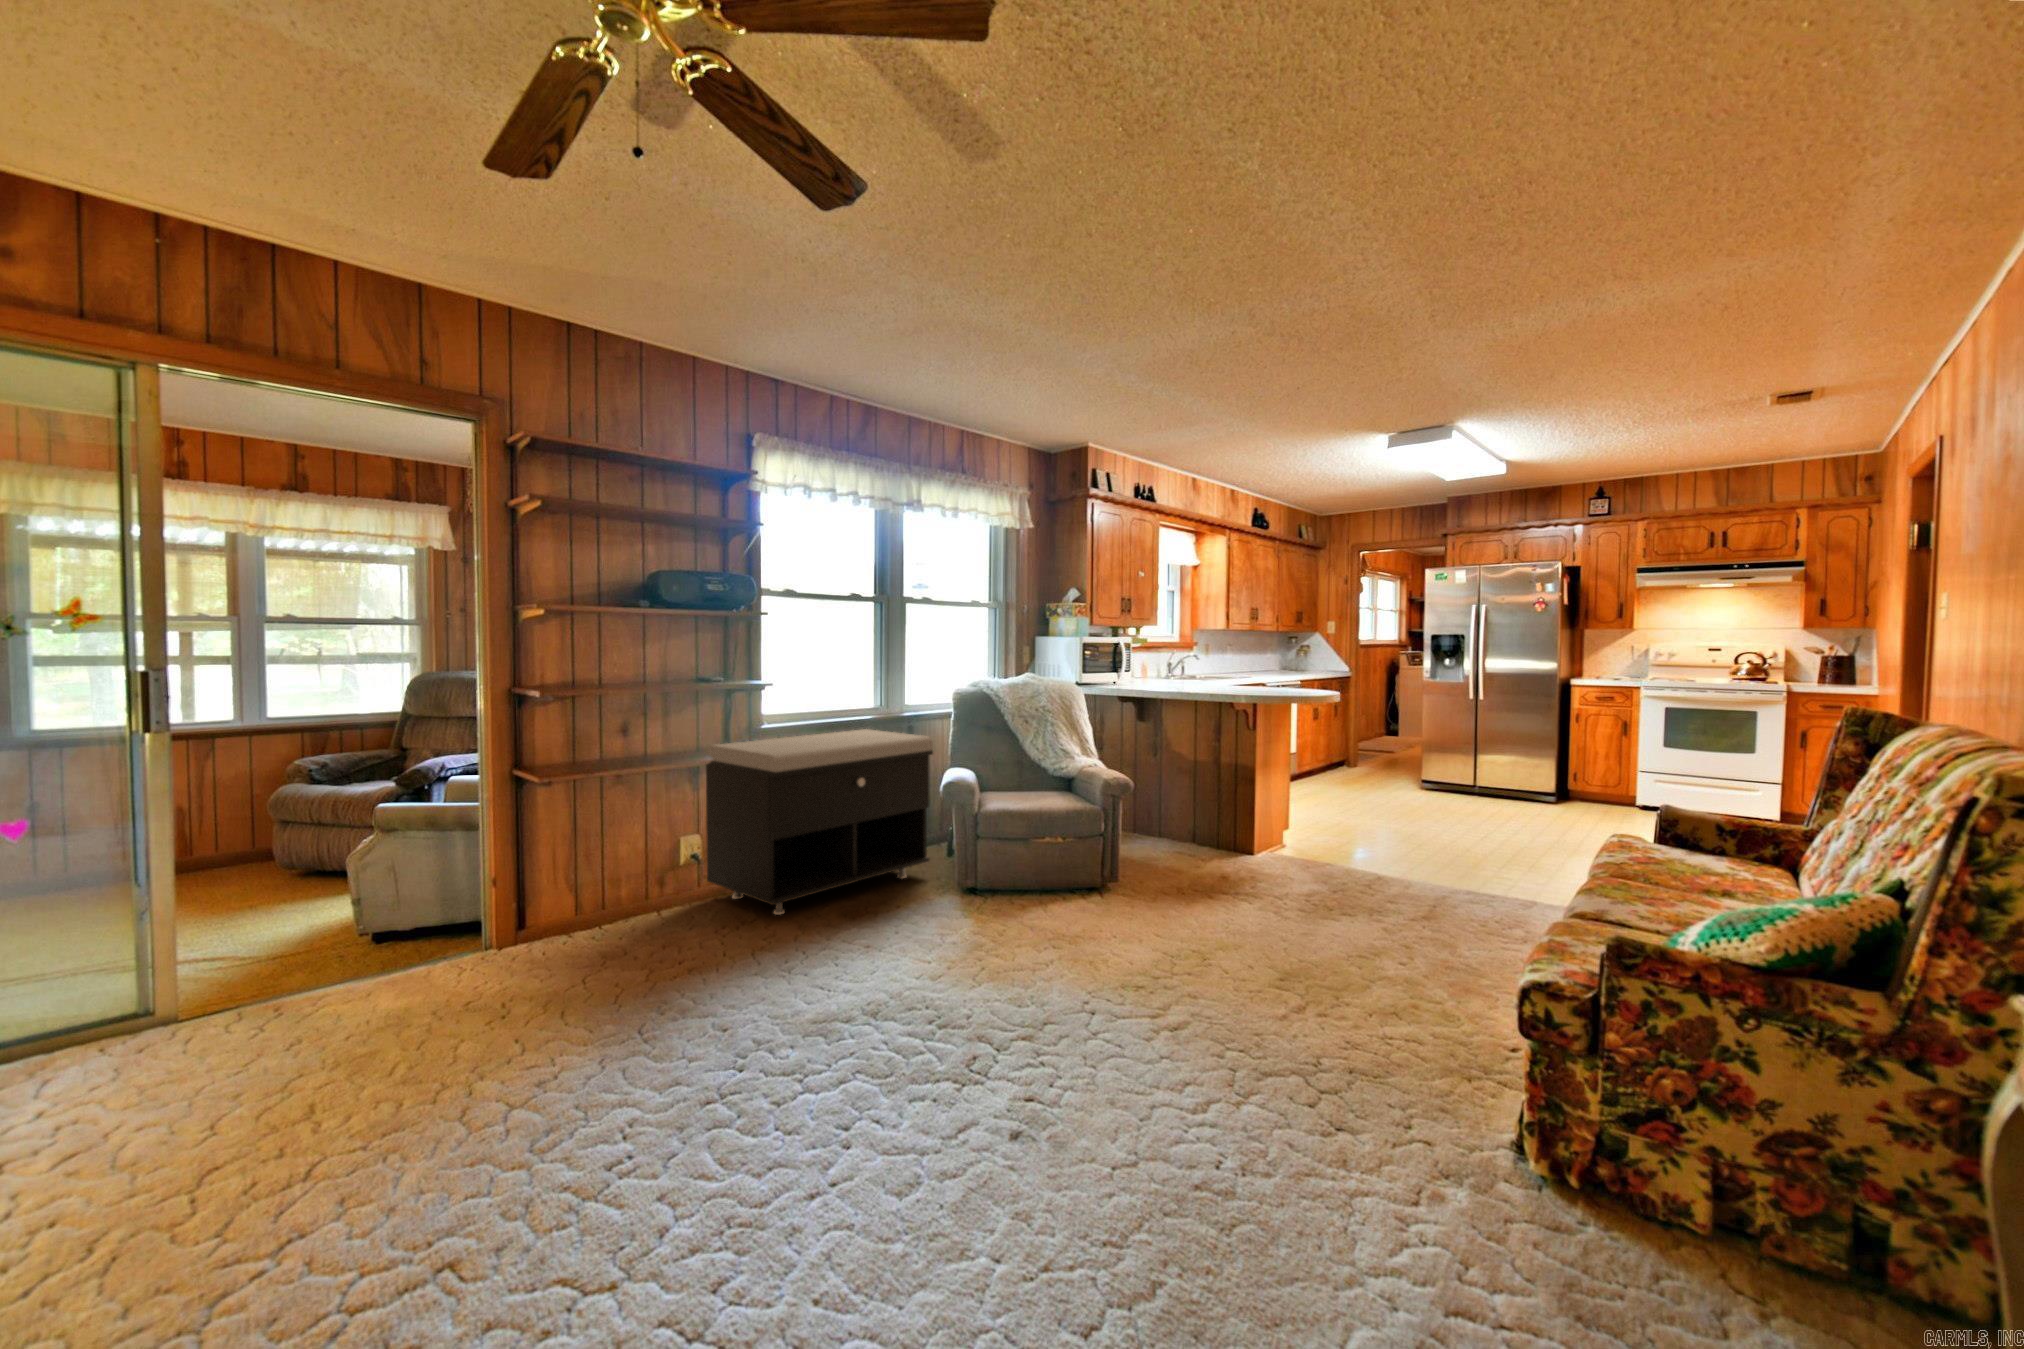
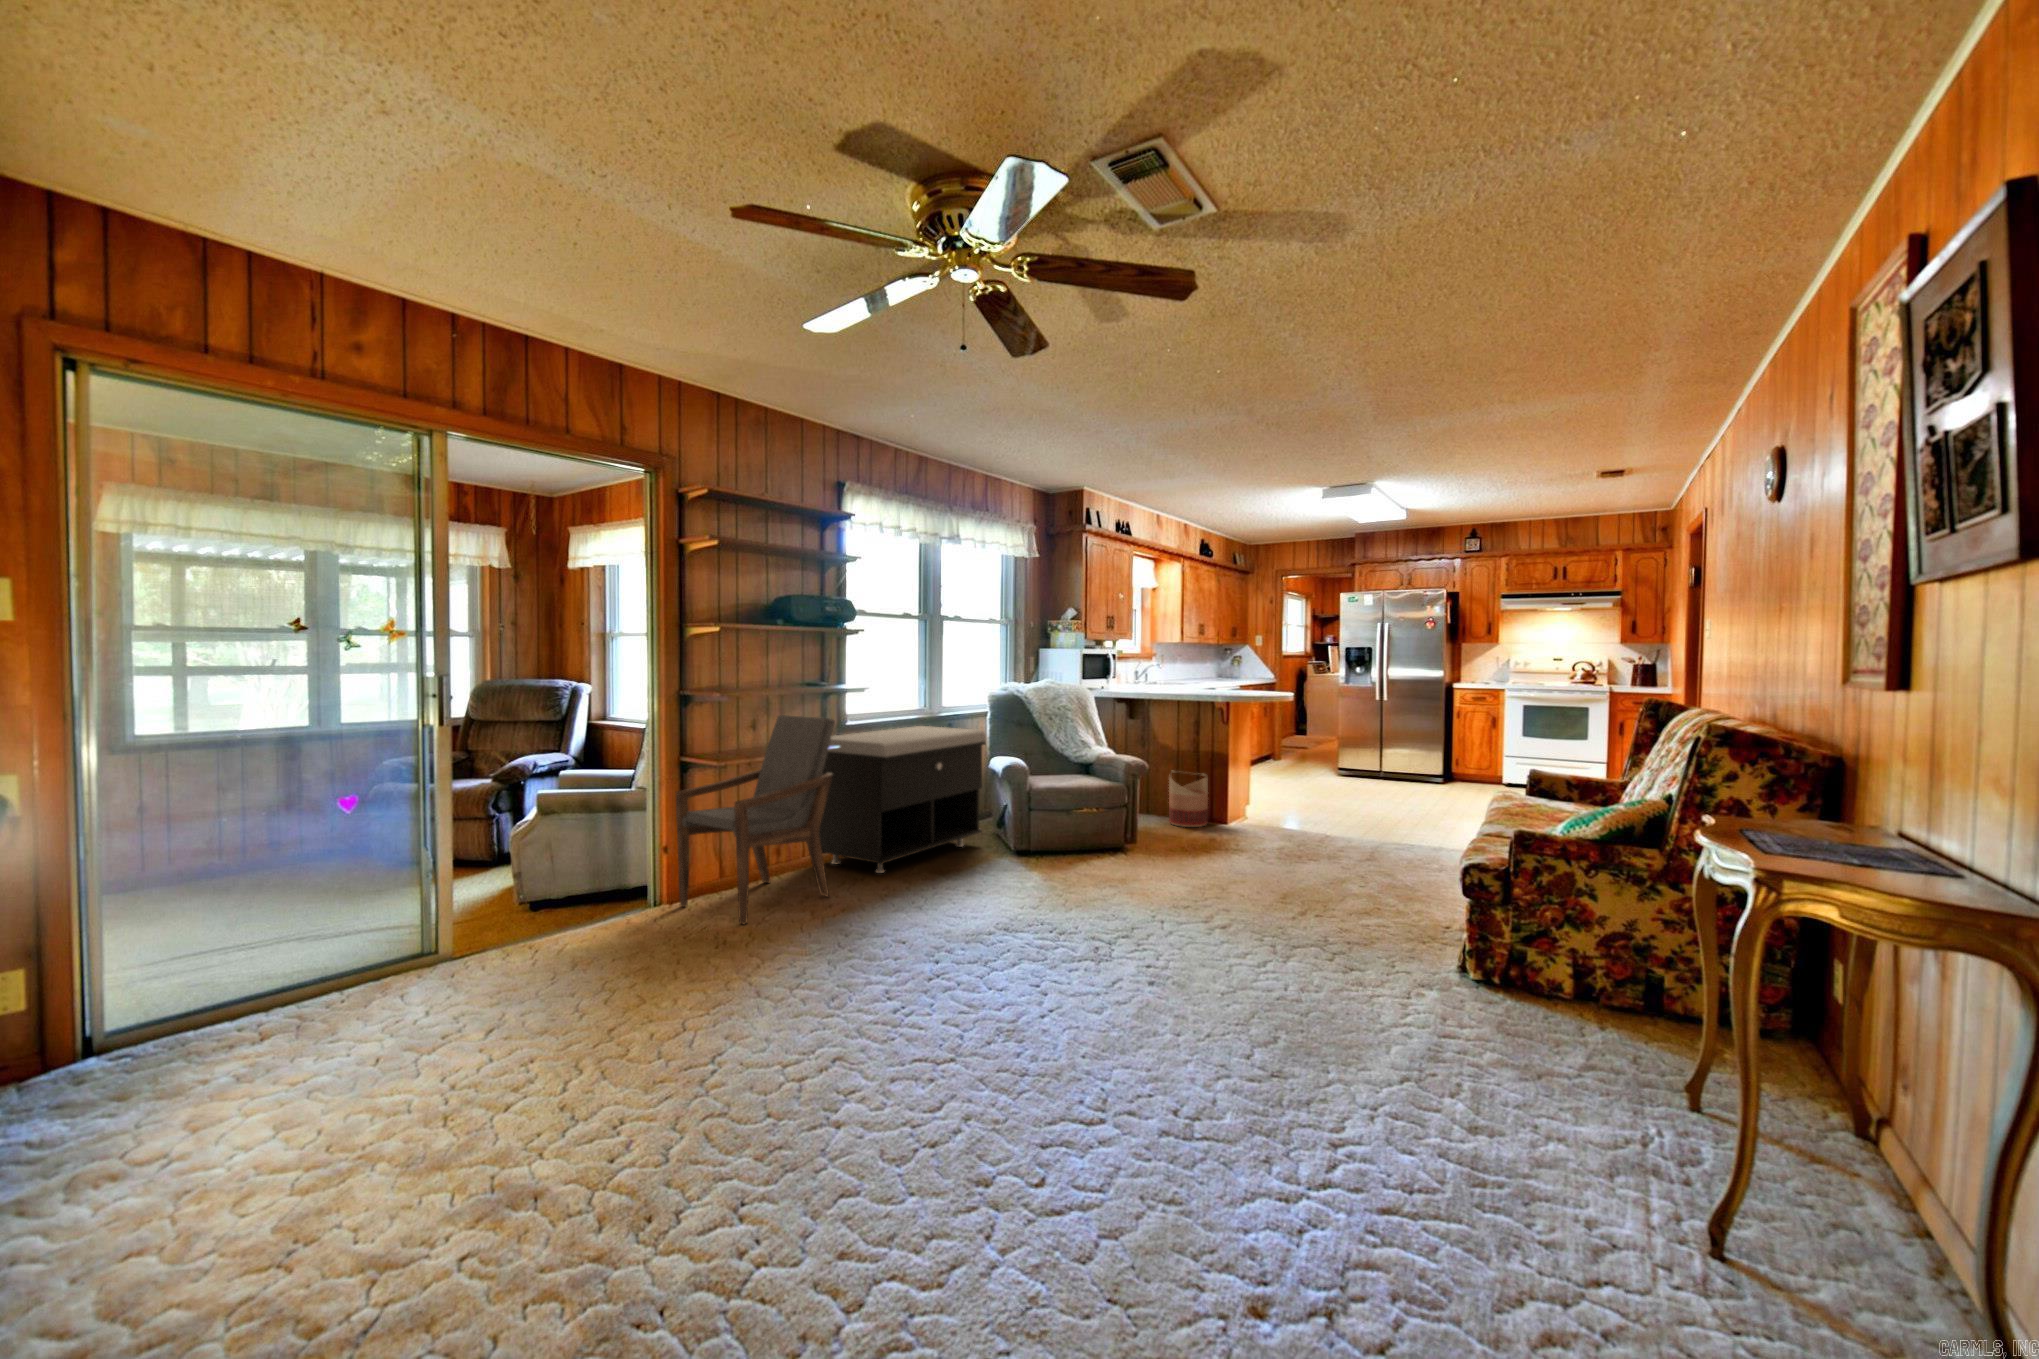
armchair: none [495,718,701,990] -> present [675,715,835,924]
basket: none [1178,787,1226,859] -> present [1169,771,1208,827]

